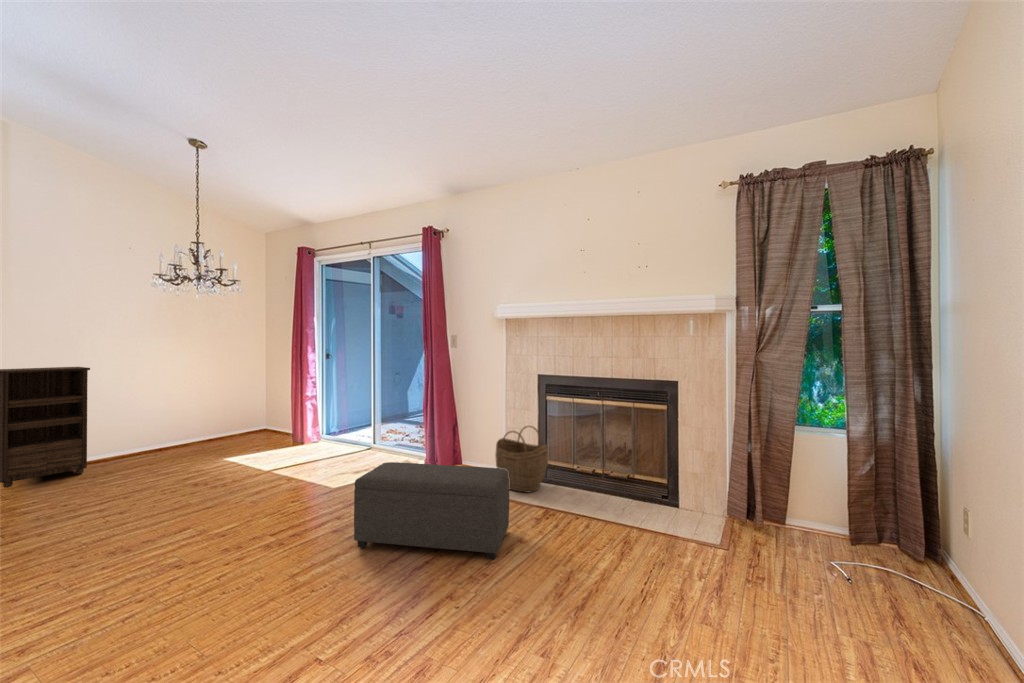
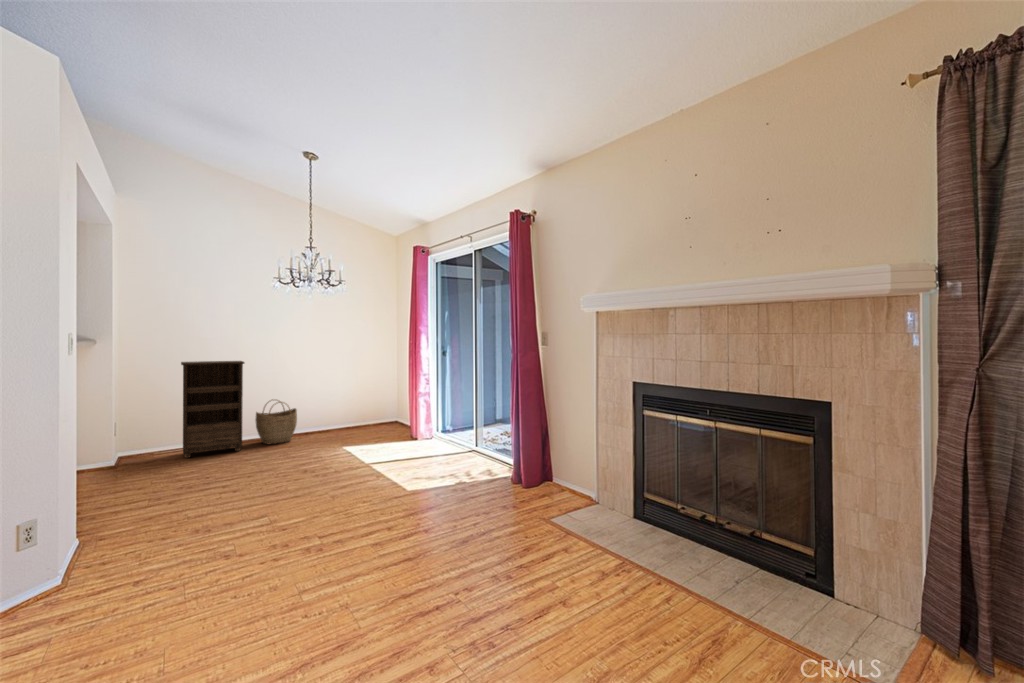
woven basket: present [495,426,548,493] -> present [256,399,297,444]
ottoman: present [354,462,509,560] -> none [378,476,557,623]

